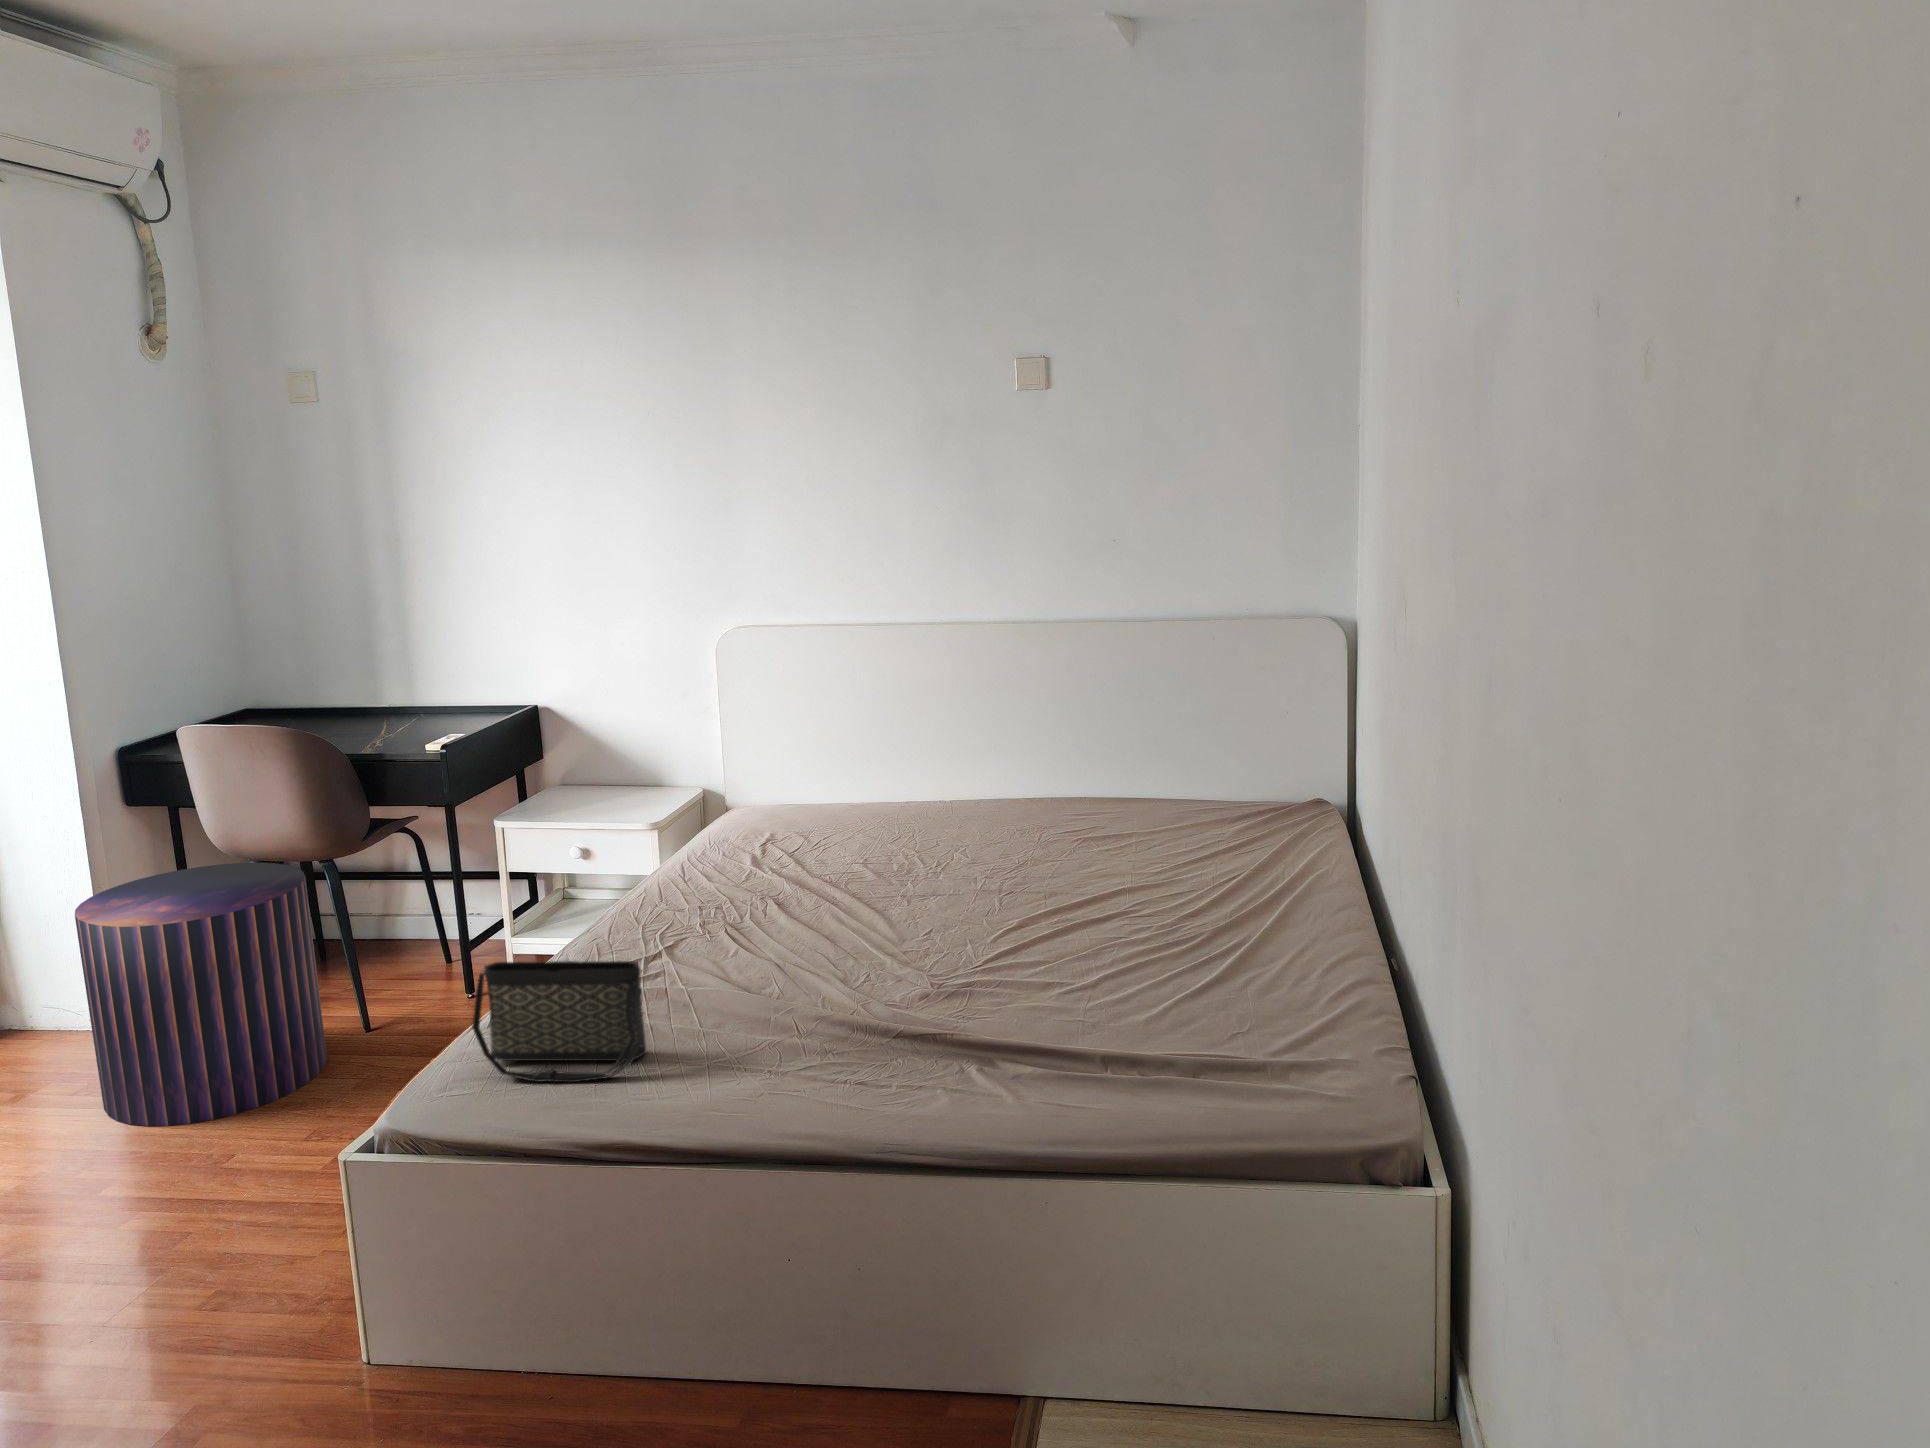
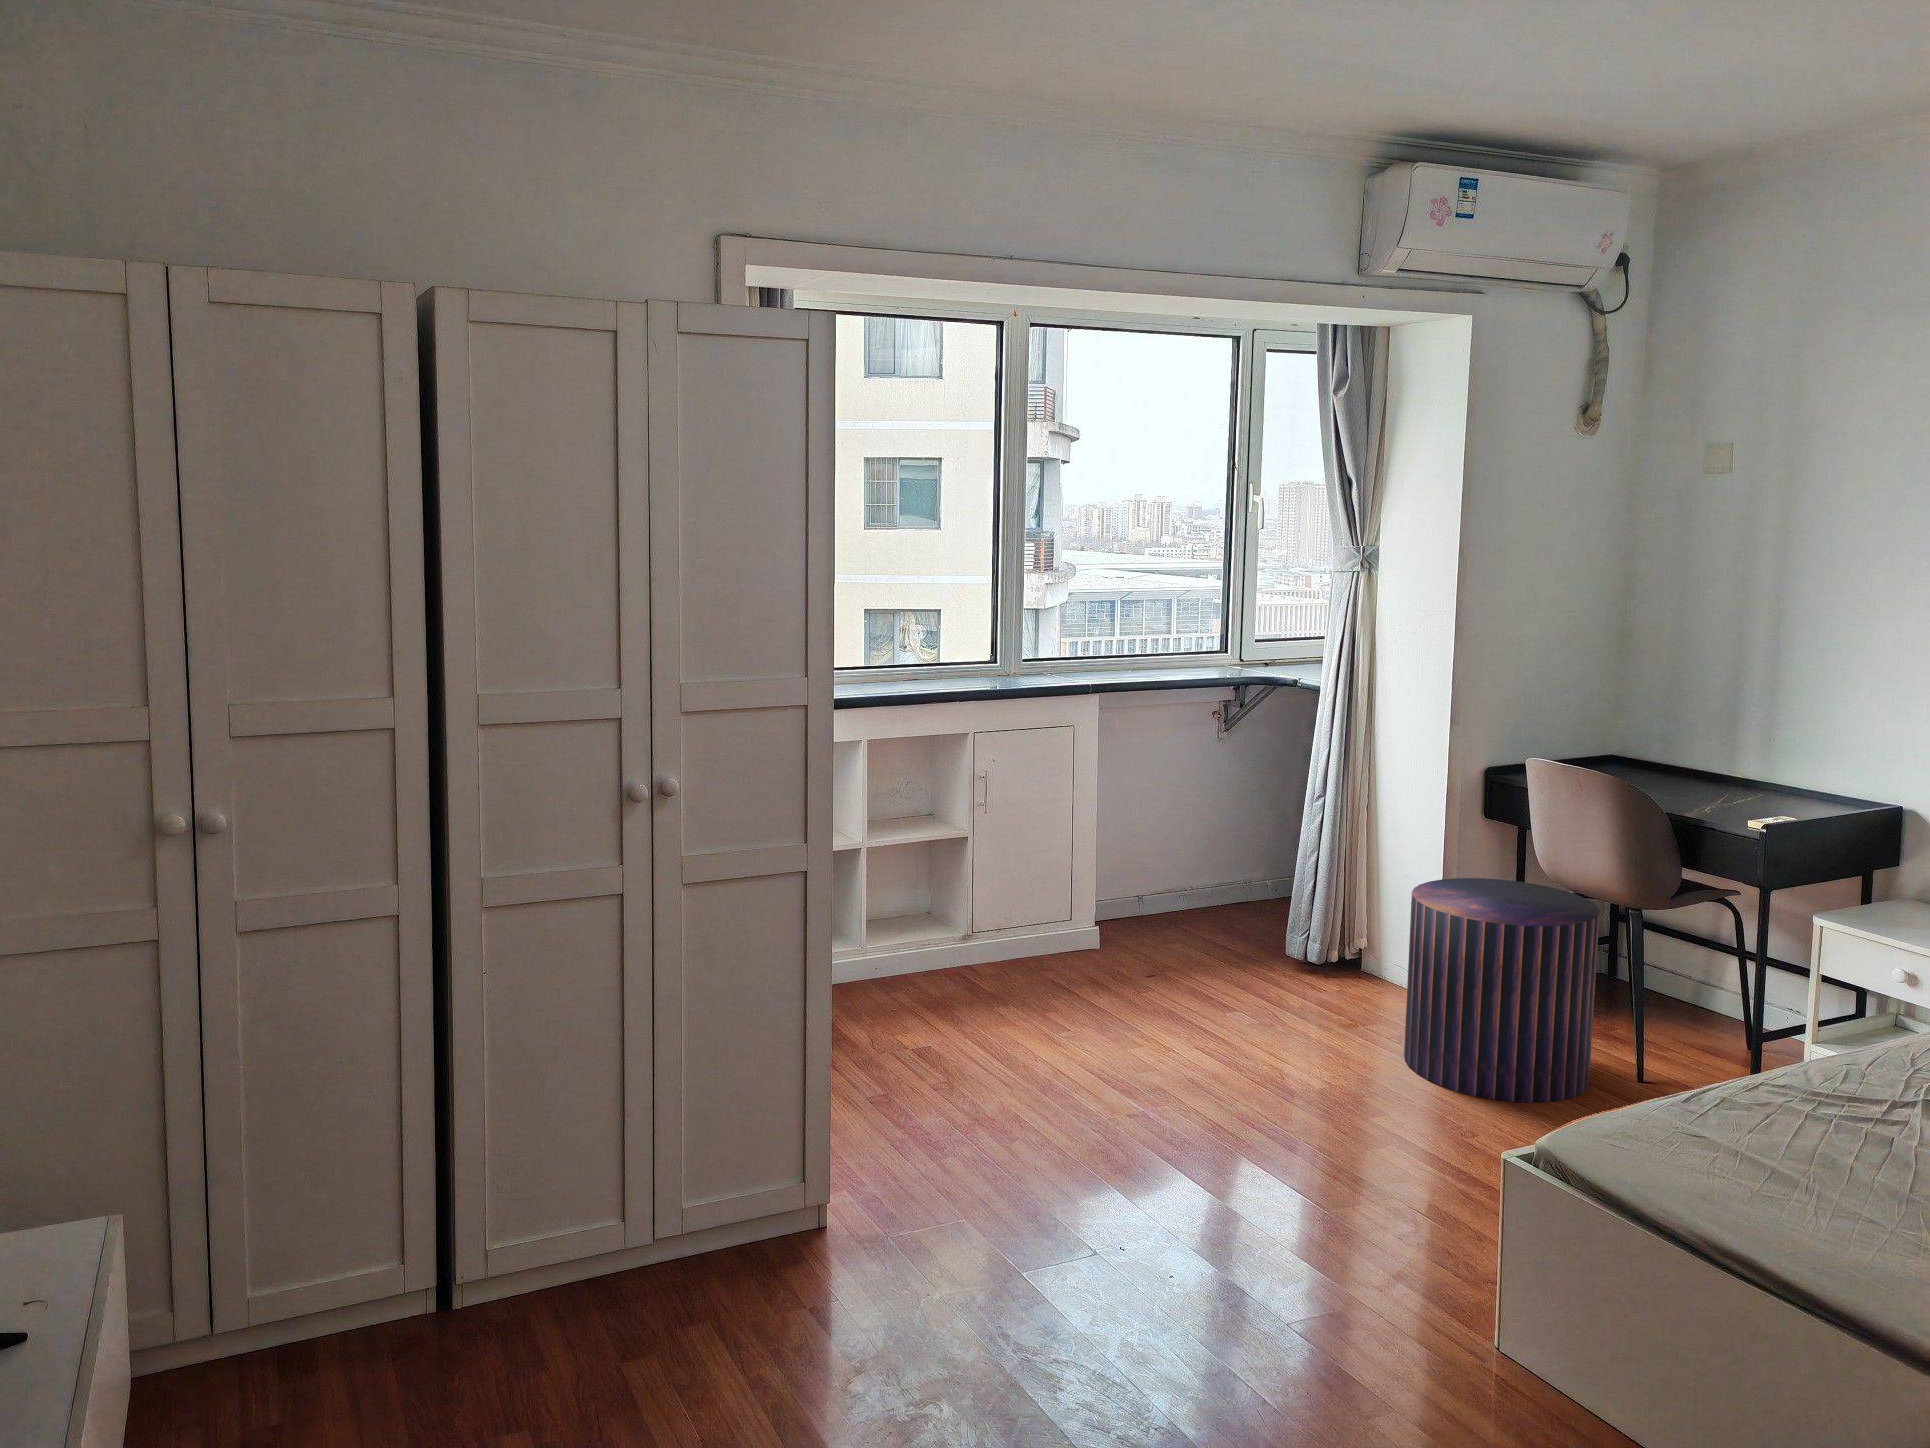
handbag: present [472,961,646,1082] -> none [1650,1037,1836,1194]

